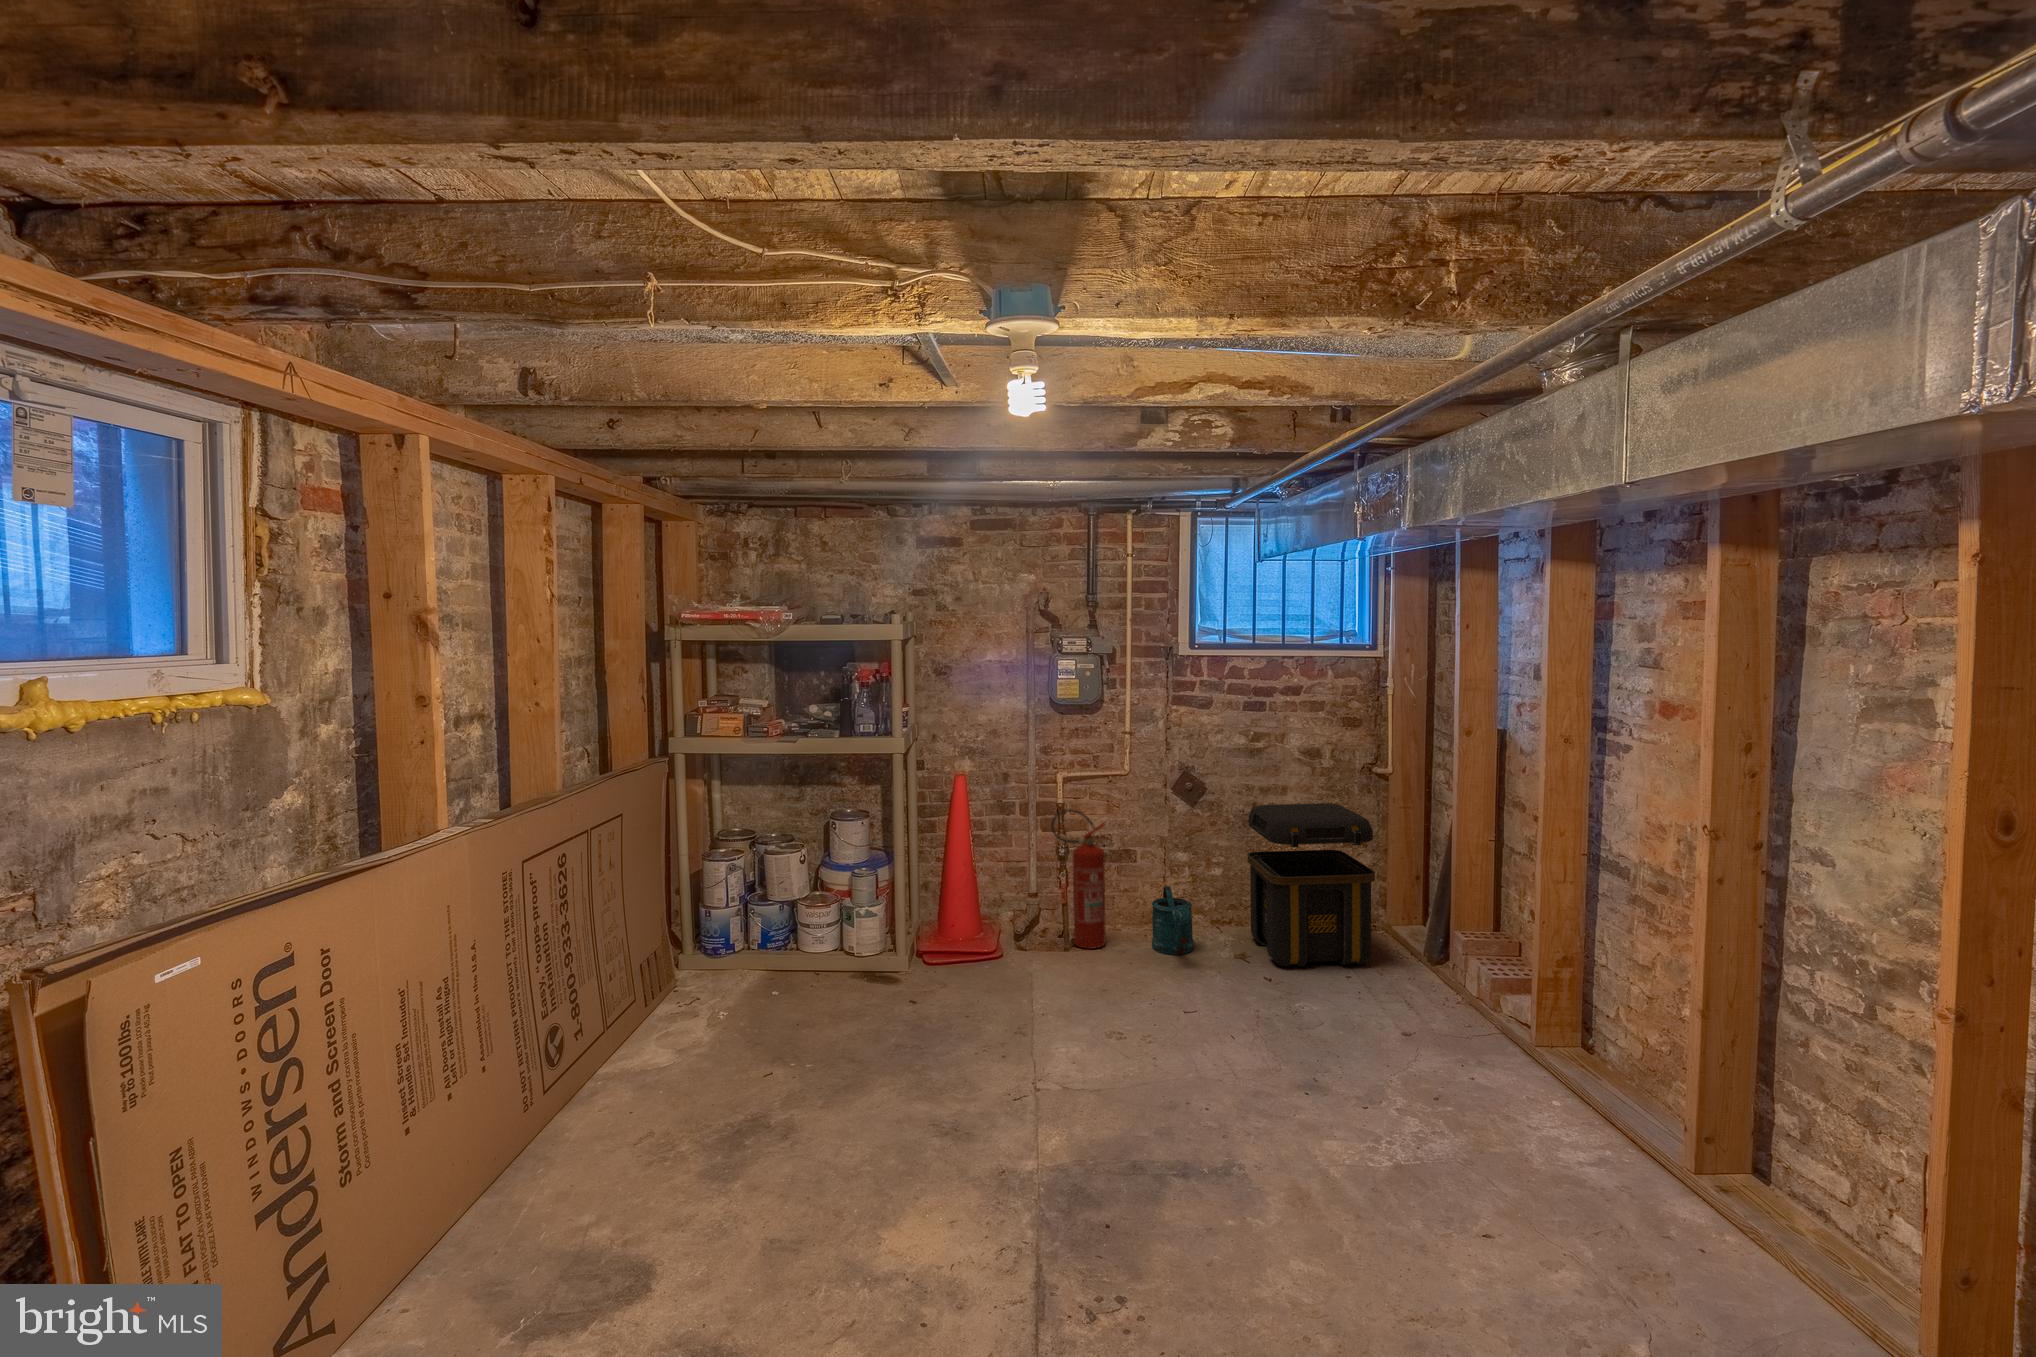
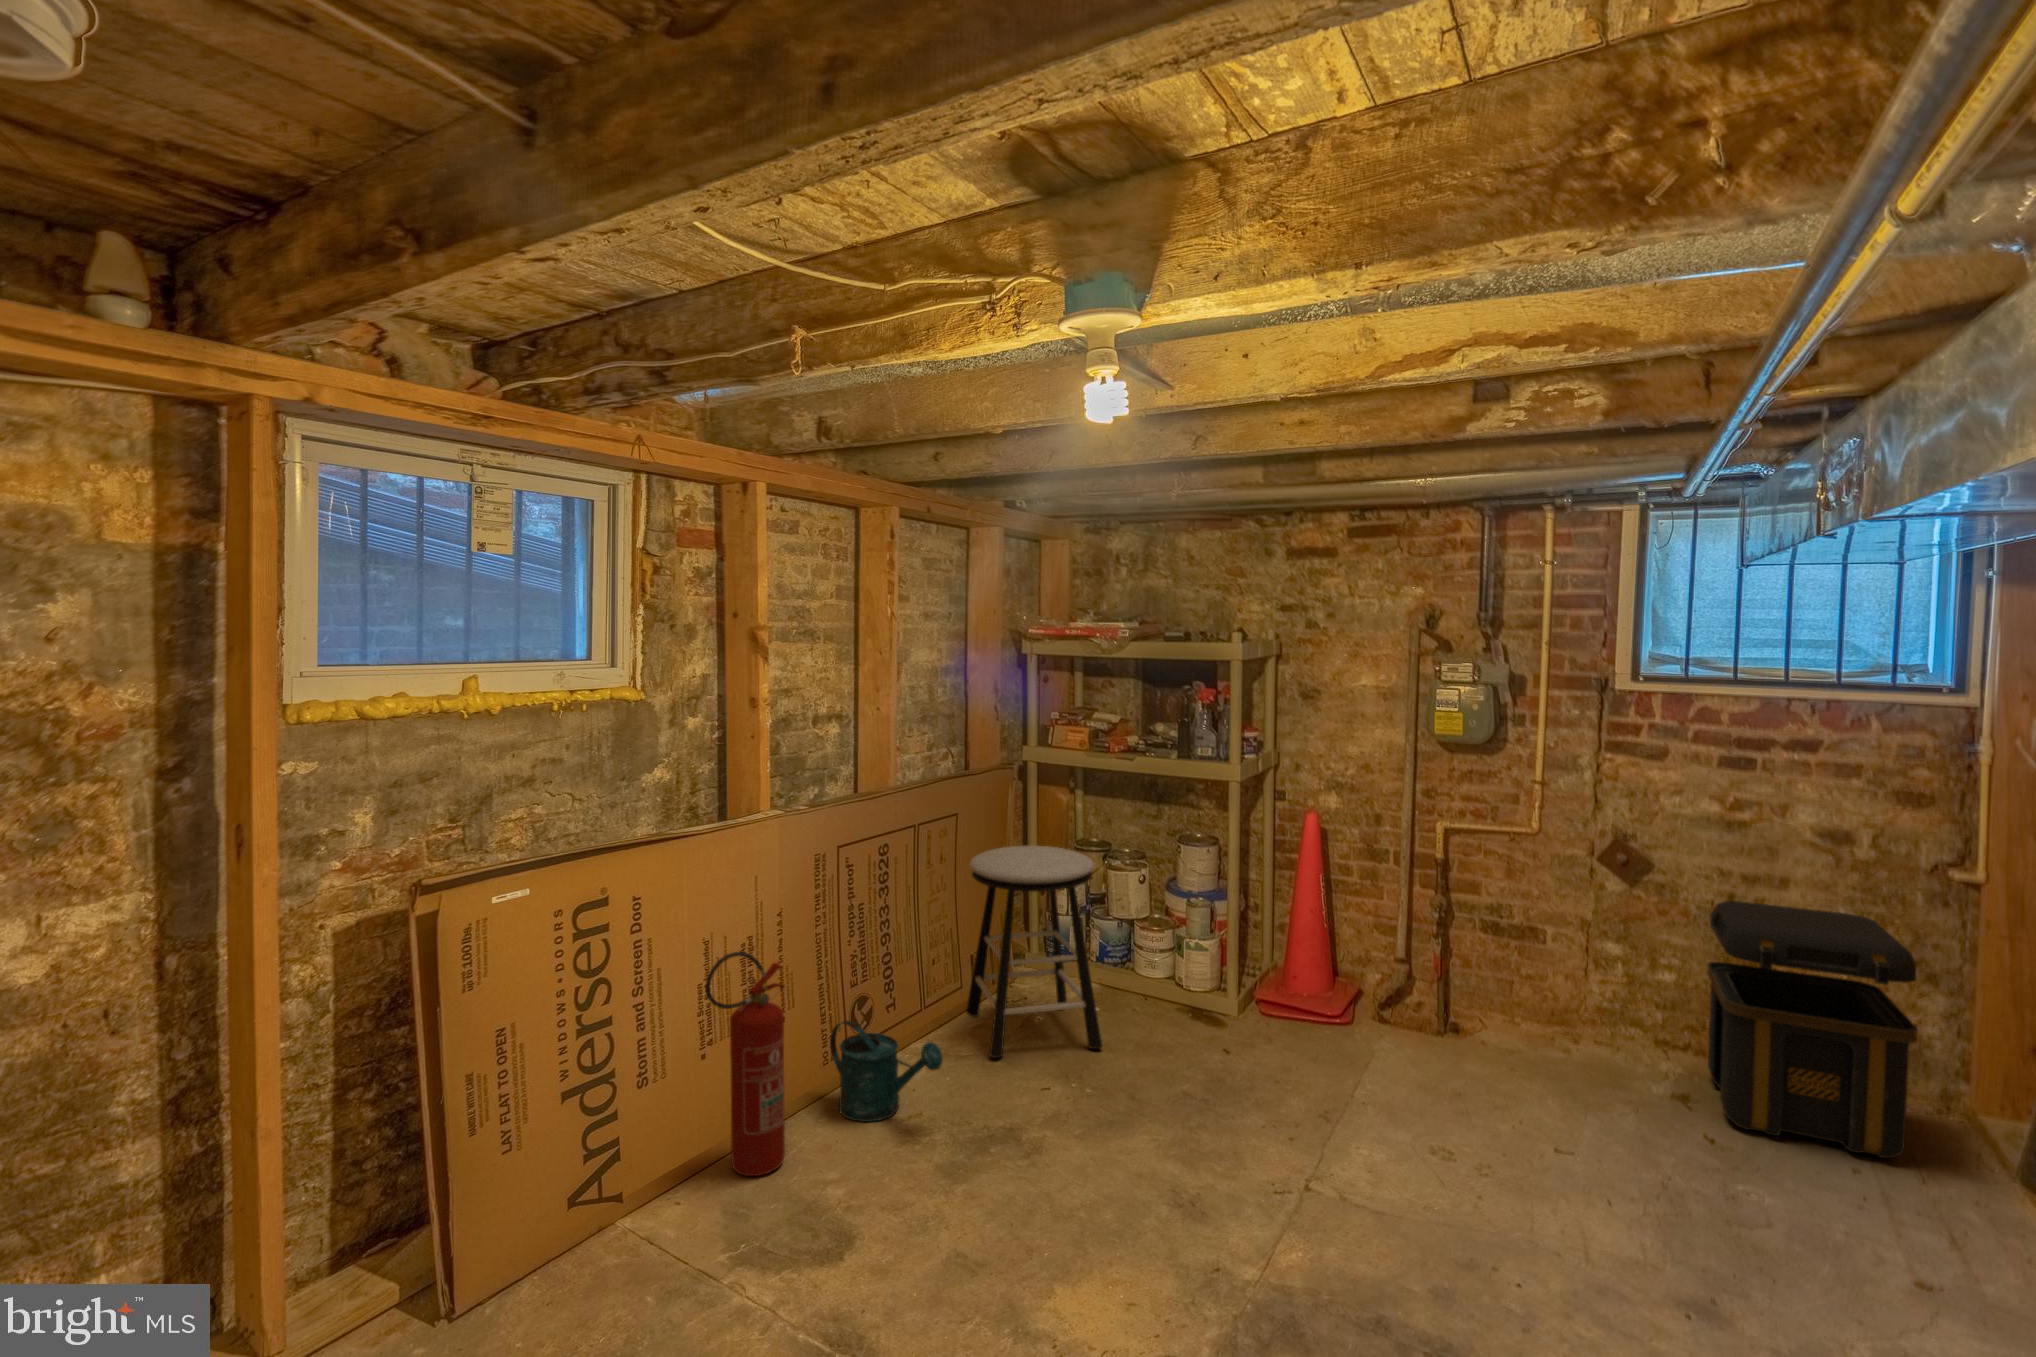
fire extinguisher: present [1051,809,1108,949] -> present [705,952,785,1176]
stool: none [641,838,804,1063] -> present [966,846,1102,1058]
watering can: present [1152,886,1193,955] -> present [830,1021,943,1122]

